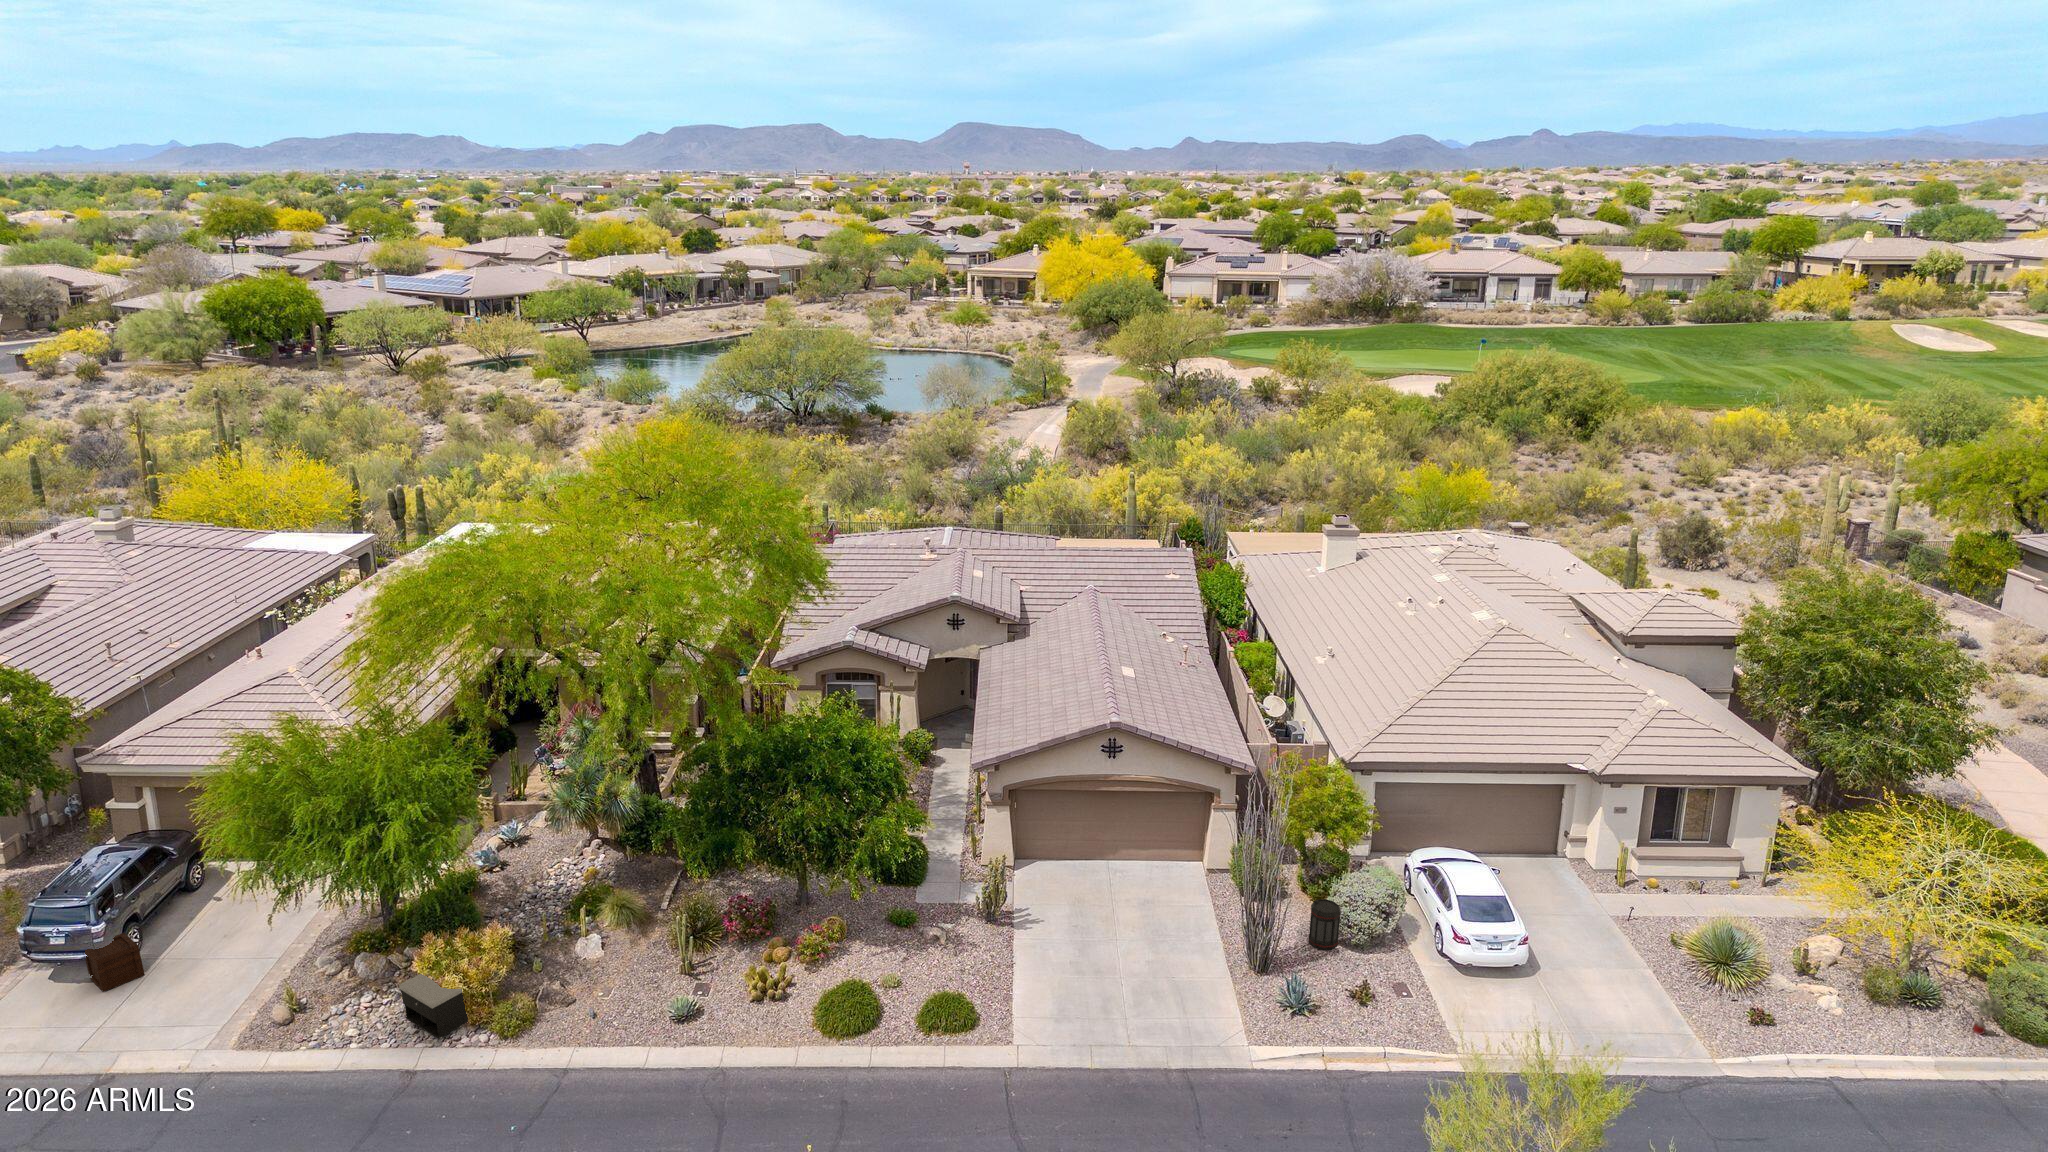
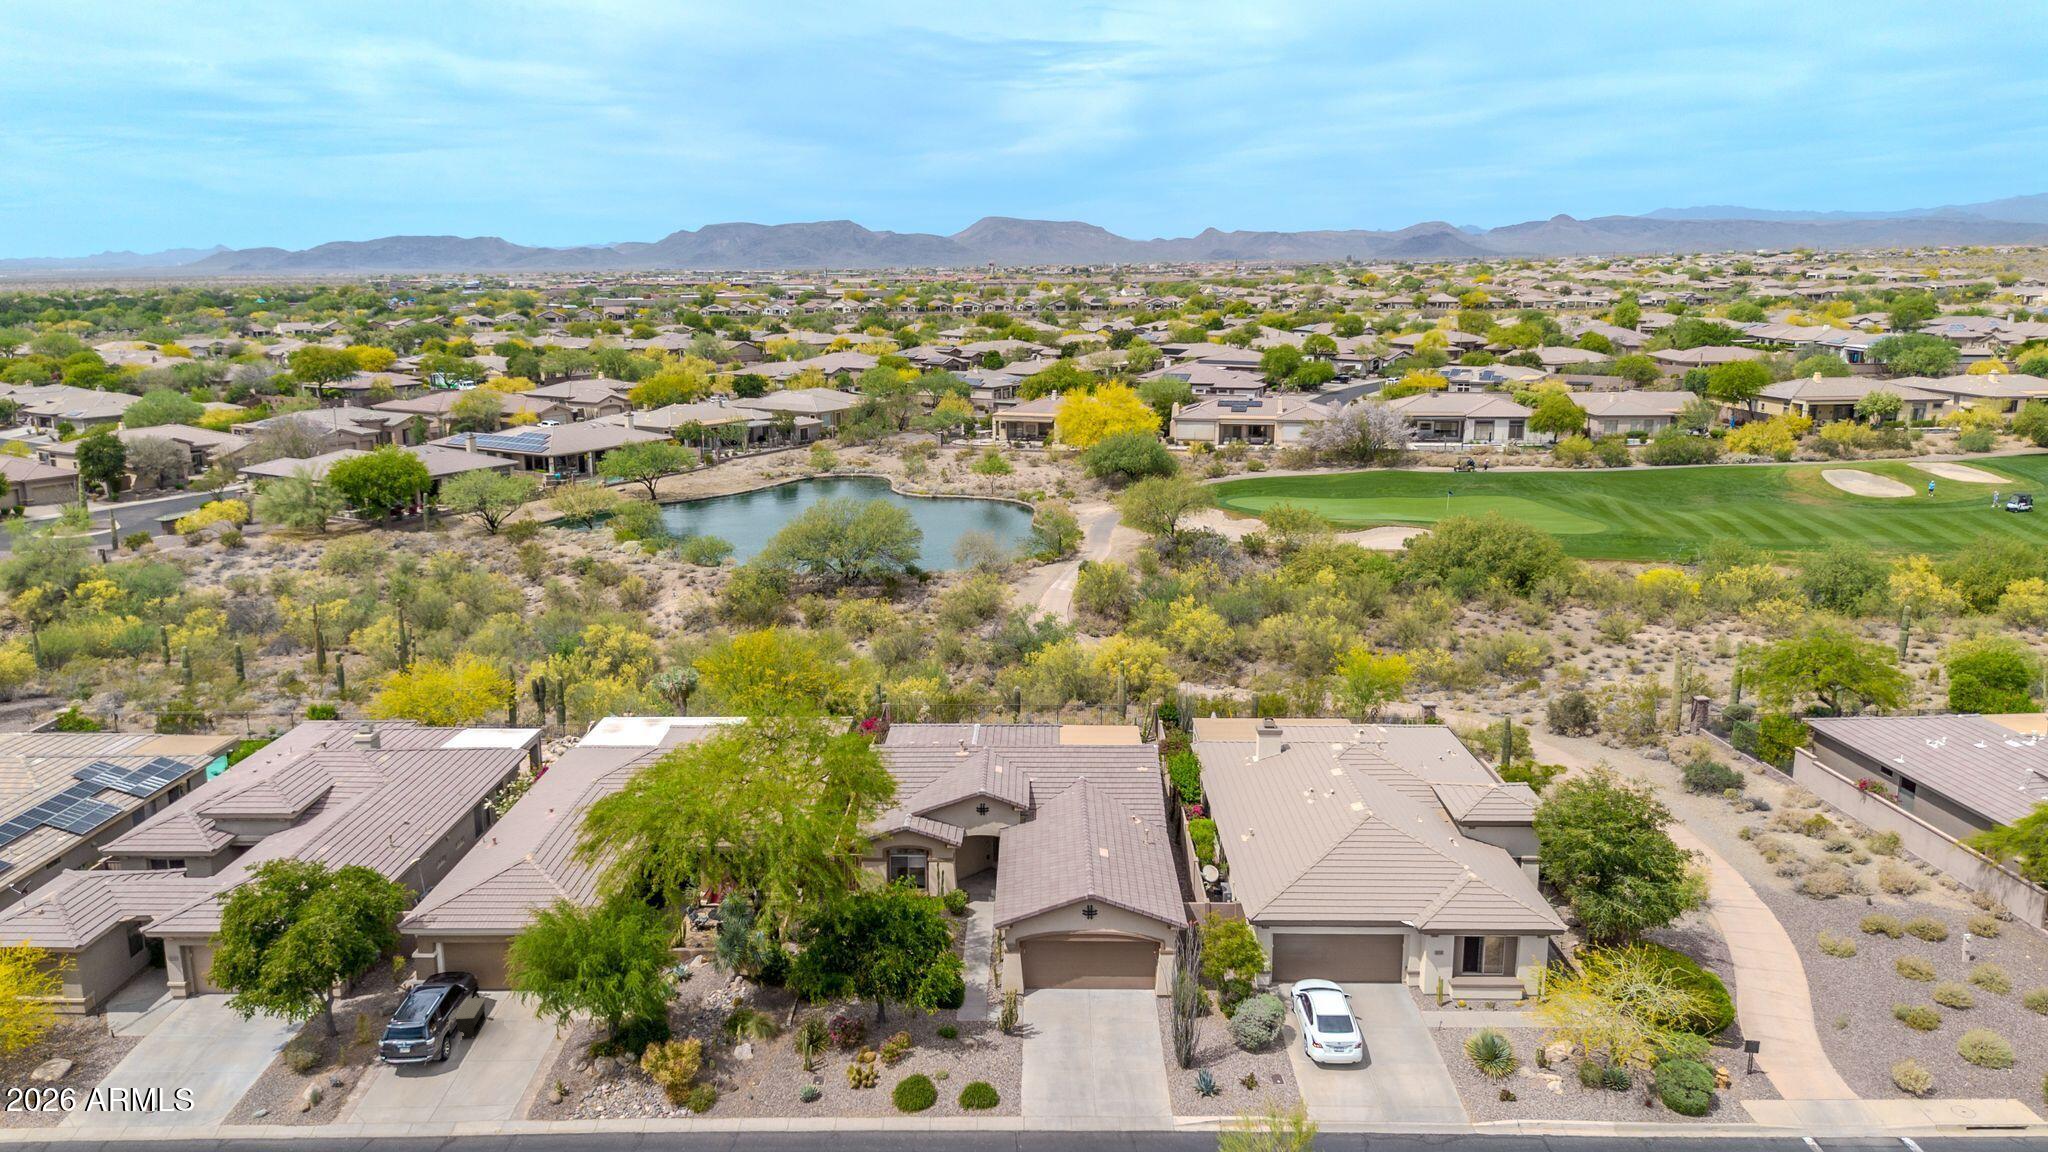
trash can: present [1309,899,1341,951] -> none [1220,1018,1240,1053]
wooden crate: present [85,933,145,992] -> none [423,1045,459,1084]
storage bench: present [399,974,468,1038] -> present [454,998,486,1038]

